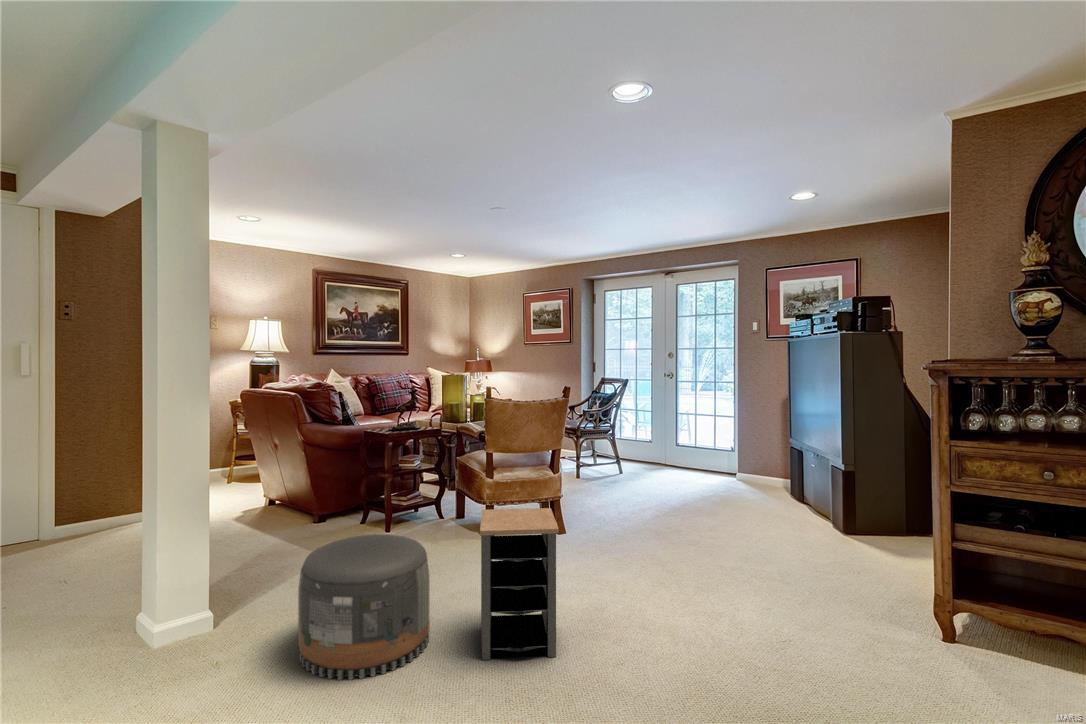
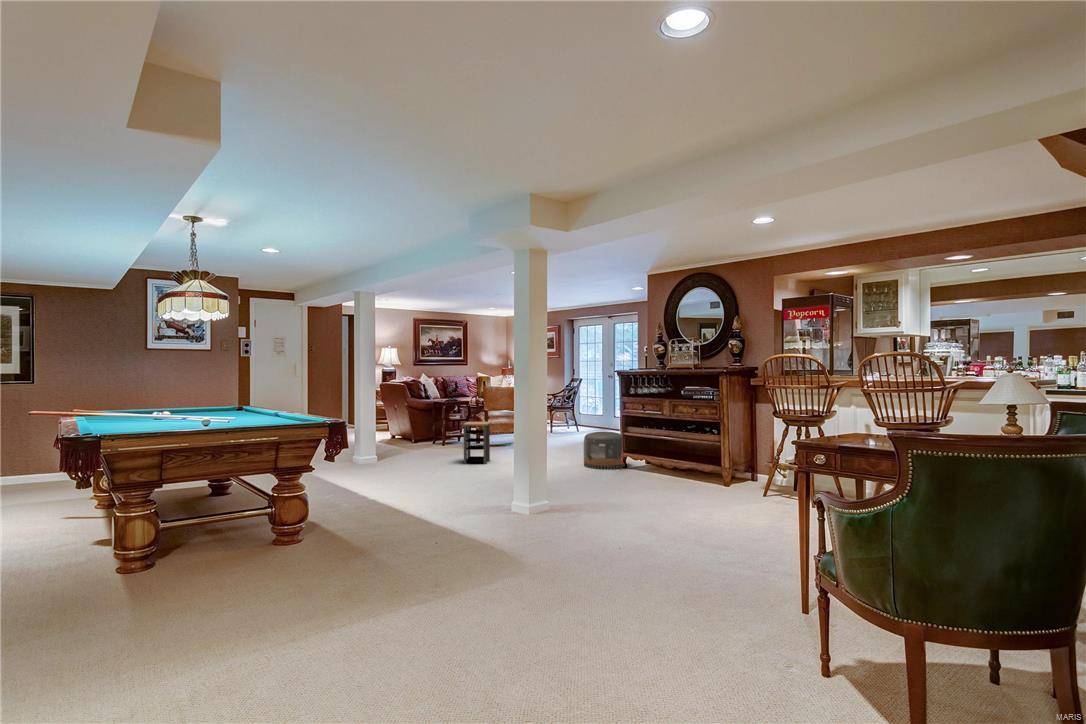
pouf: present [298,534,430,680] -> present [584,431,625,469]

